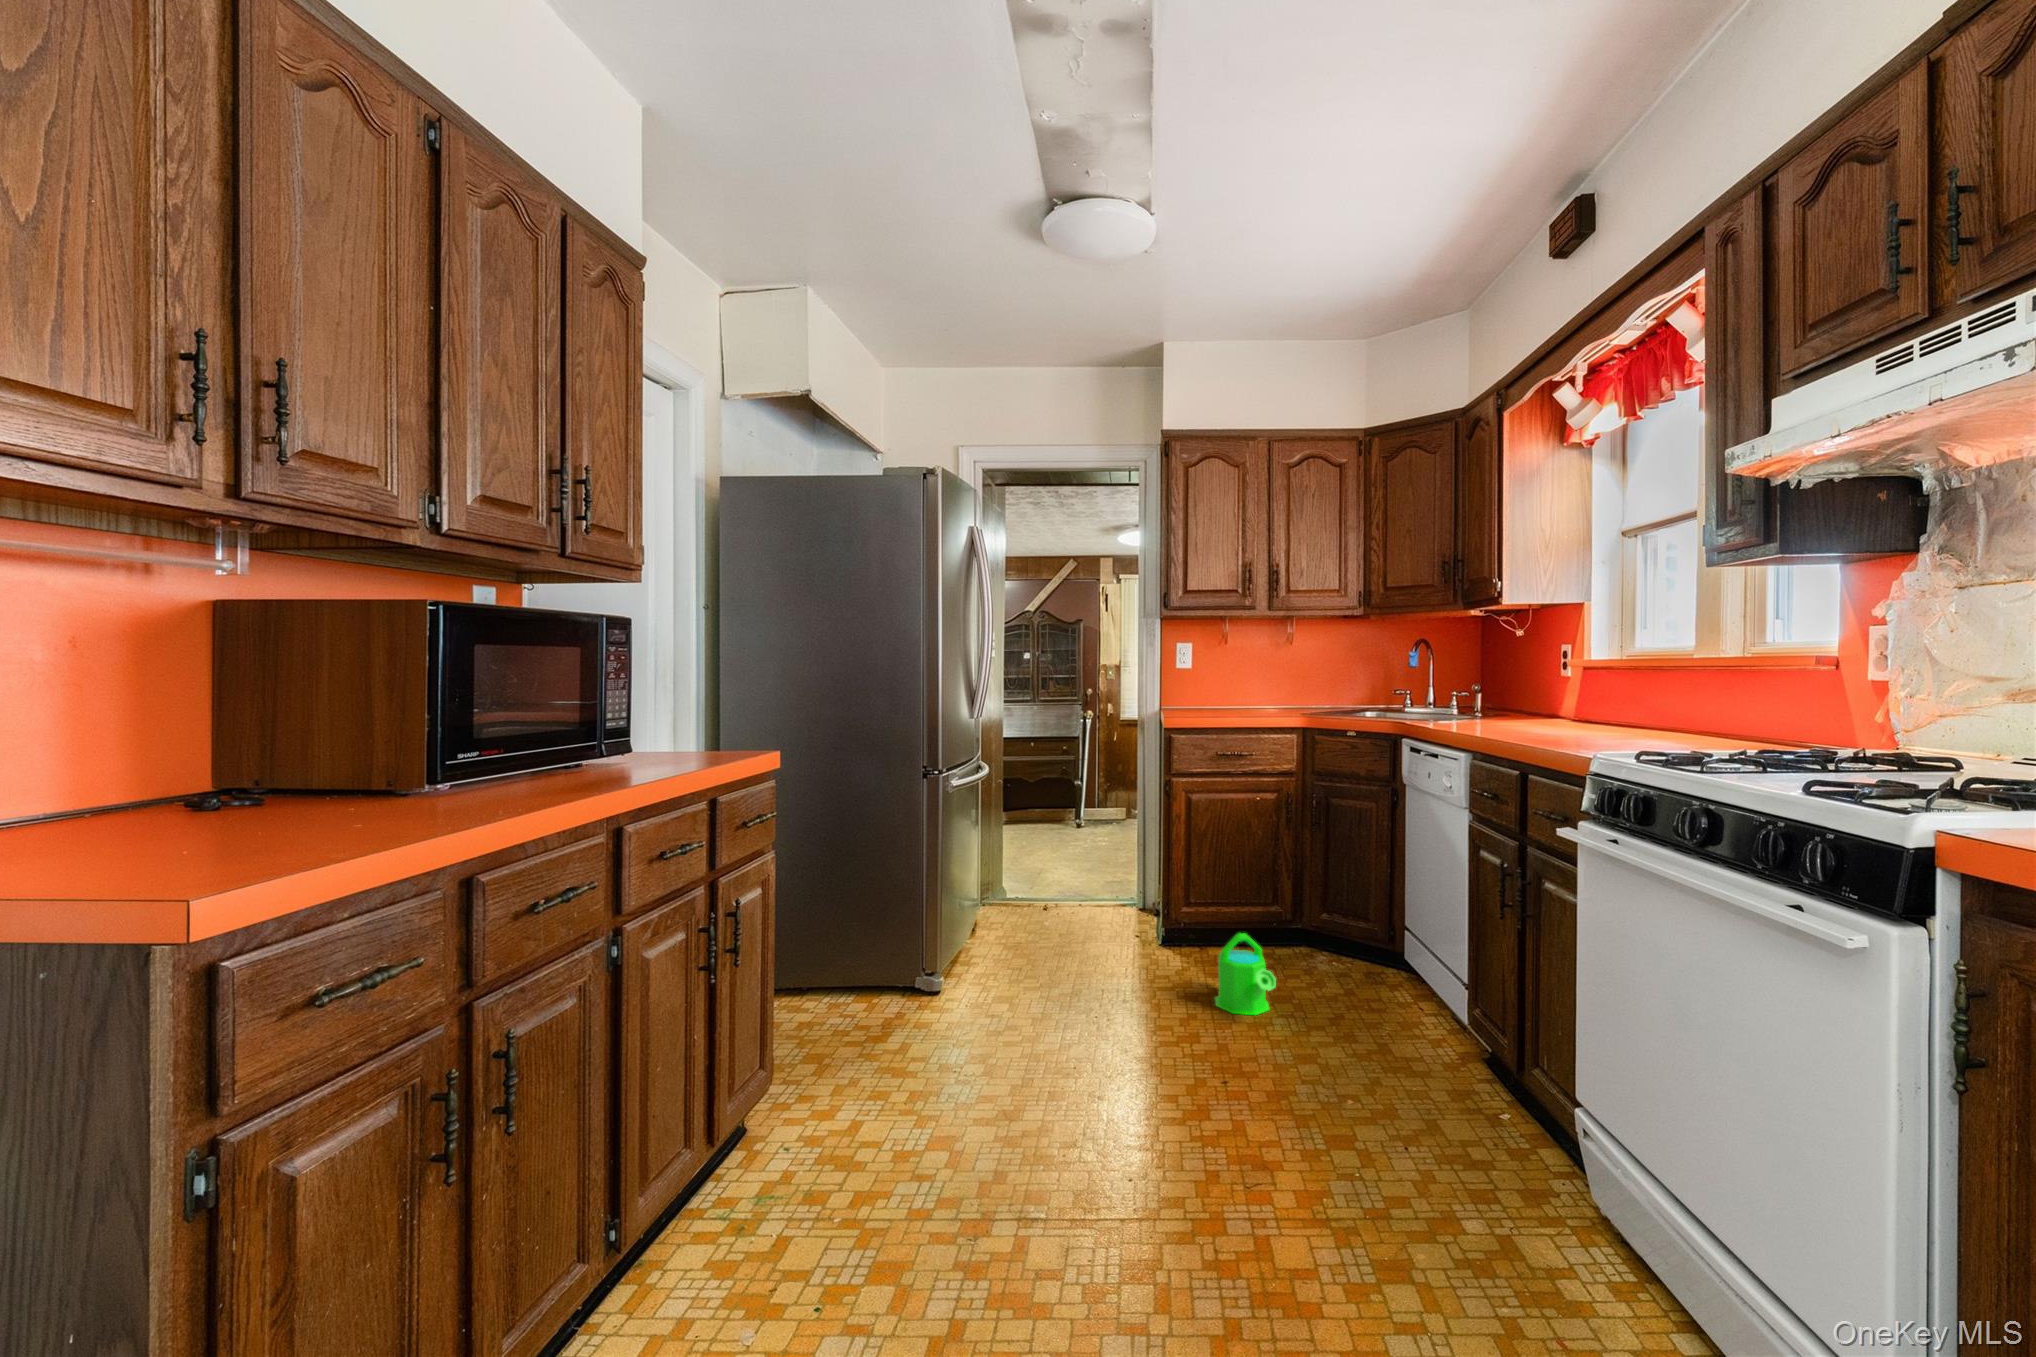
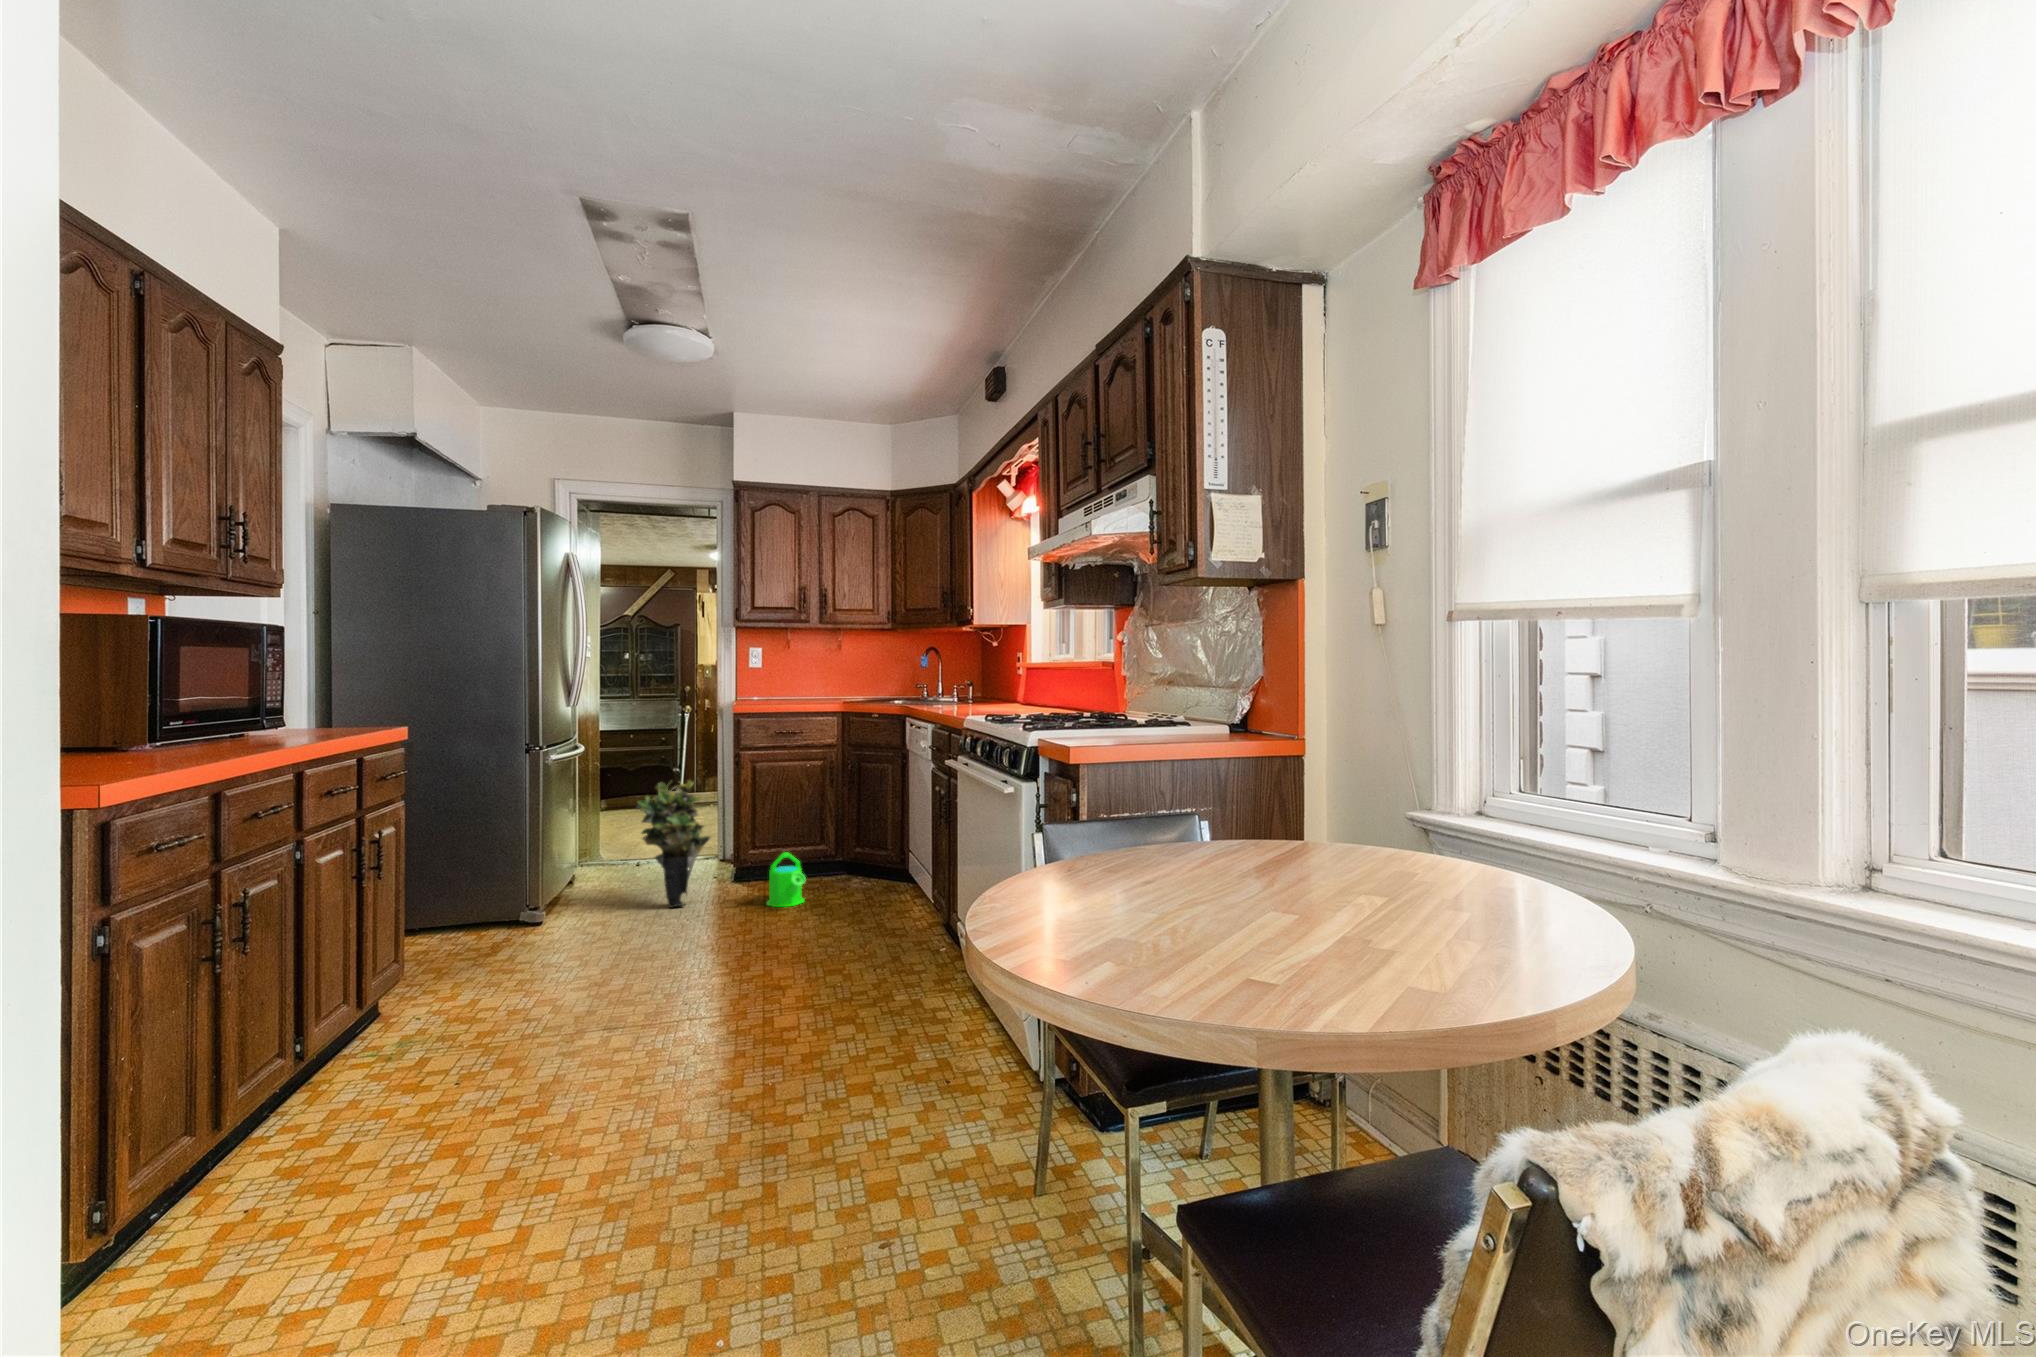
potted plant: none [1047,815,1139,988] -> present [637,780,710,908]

